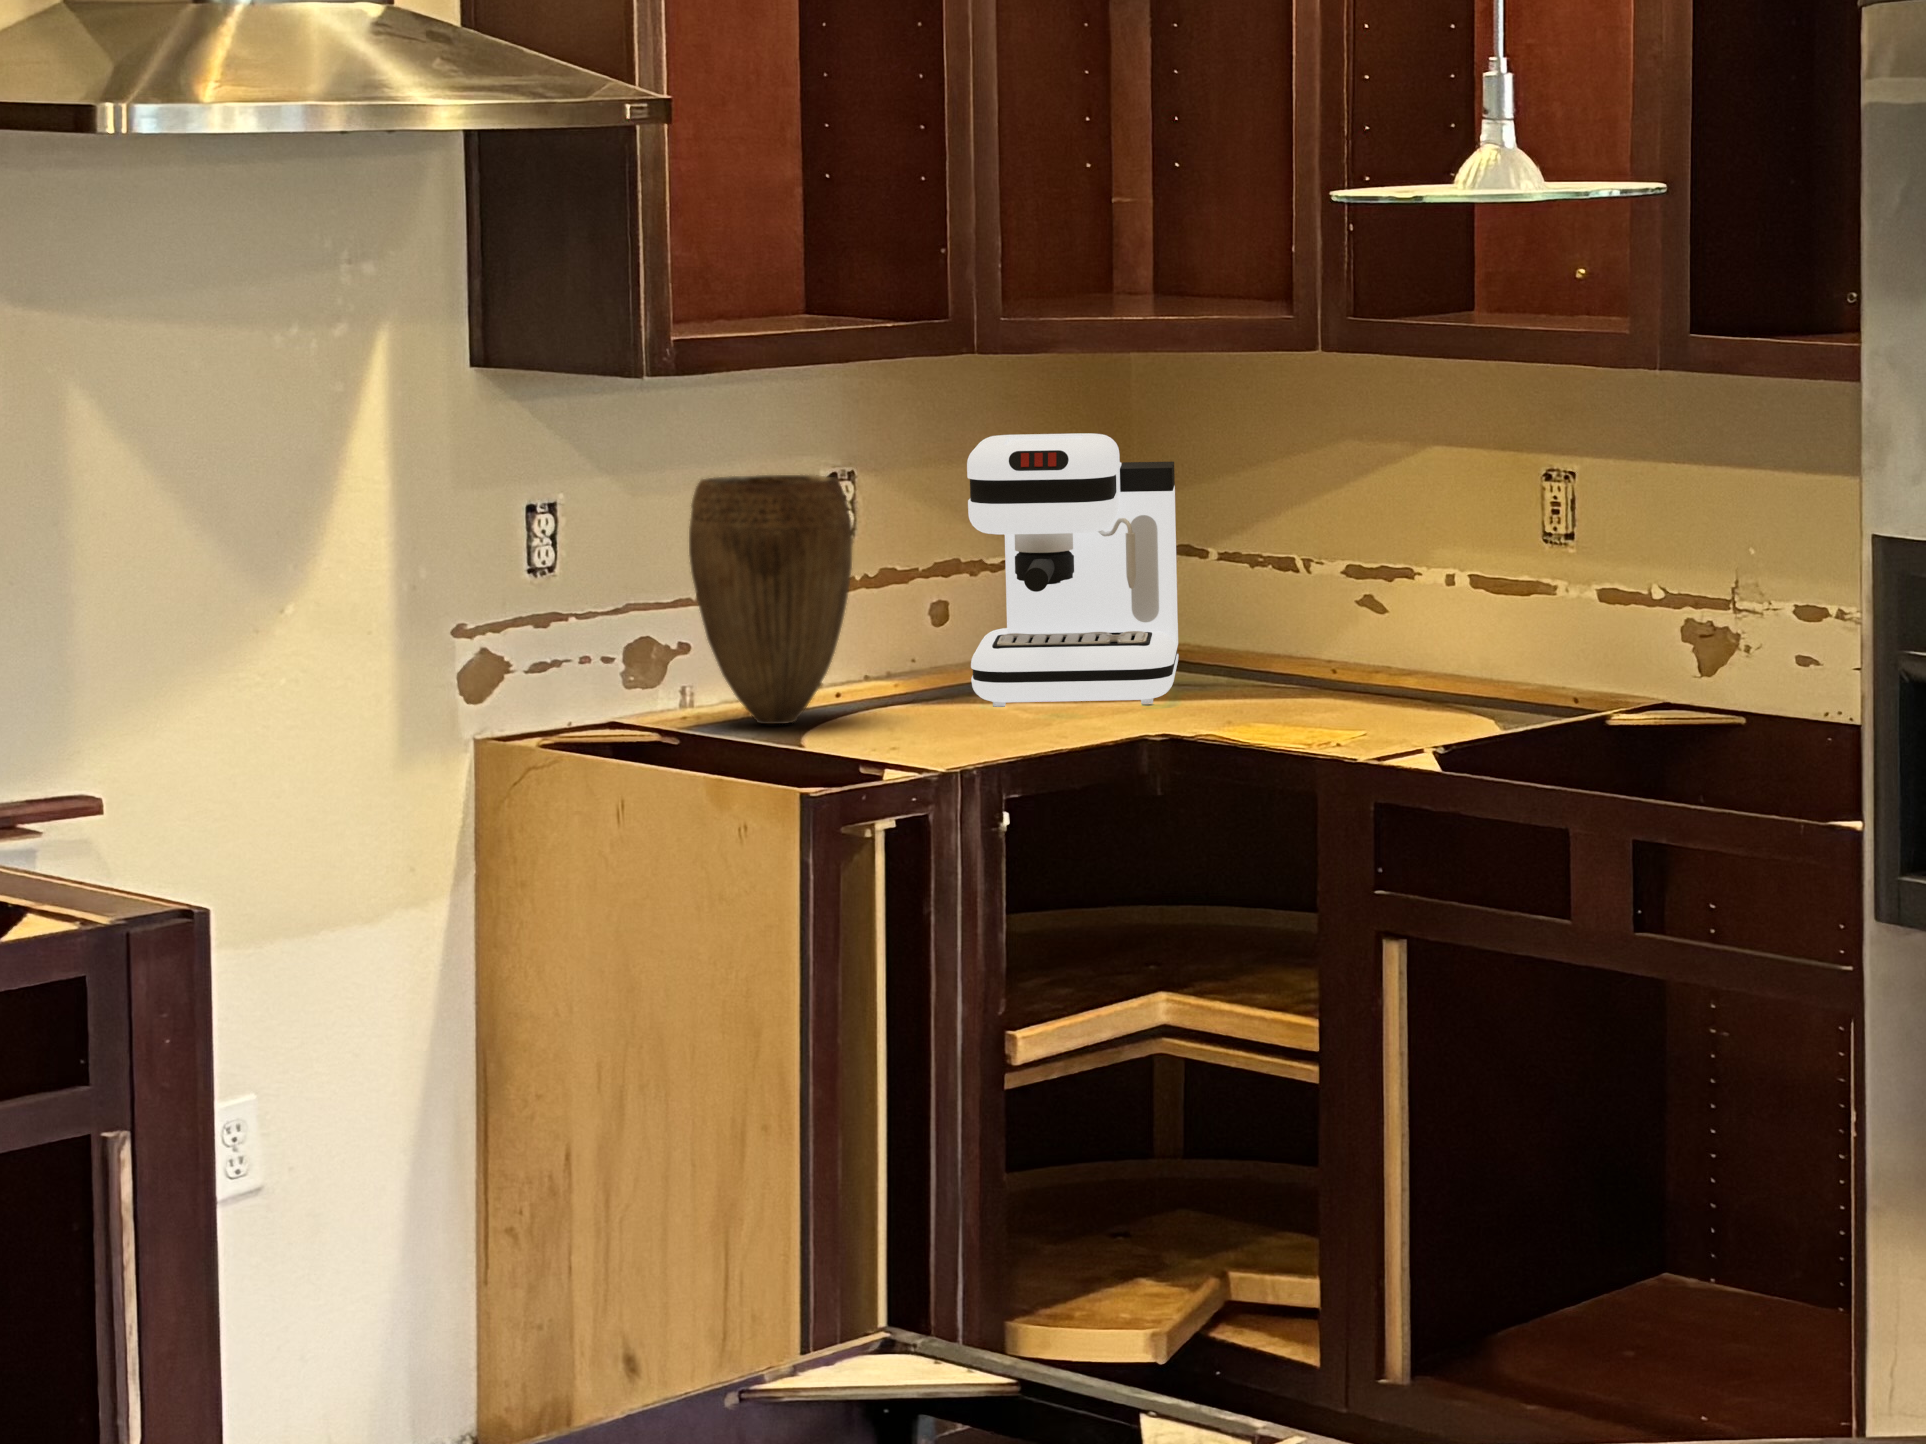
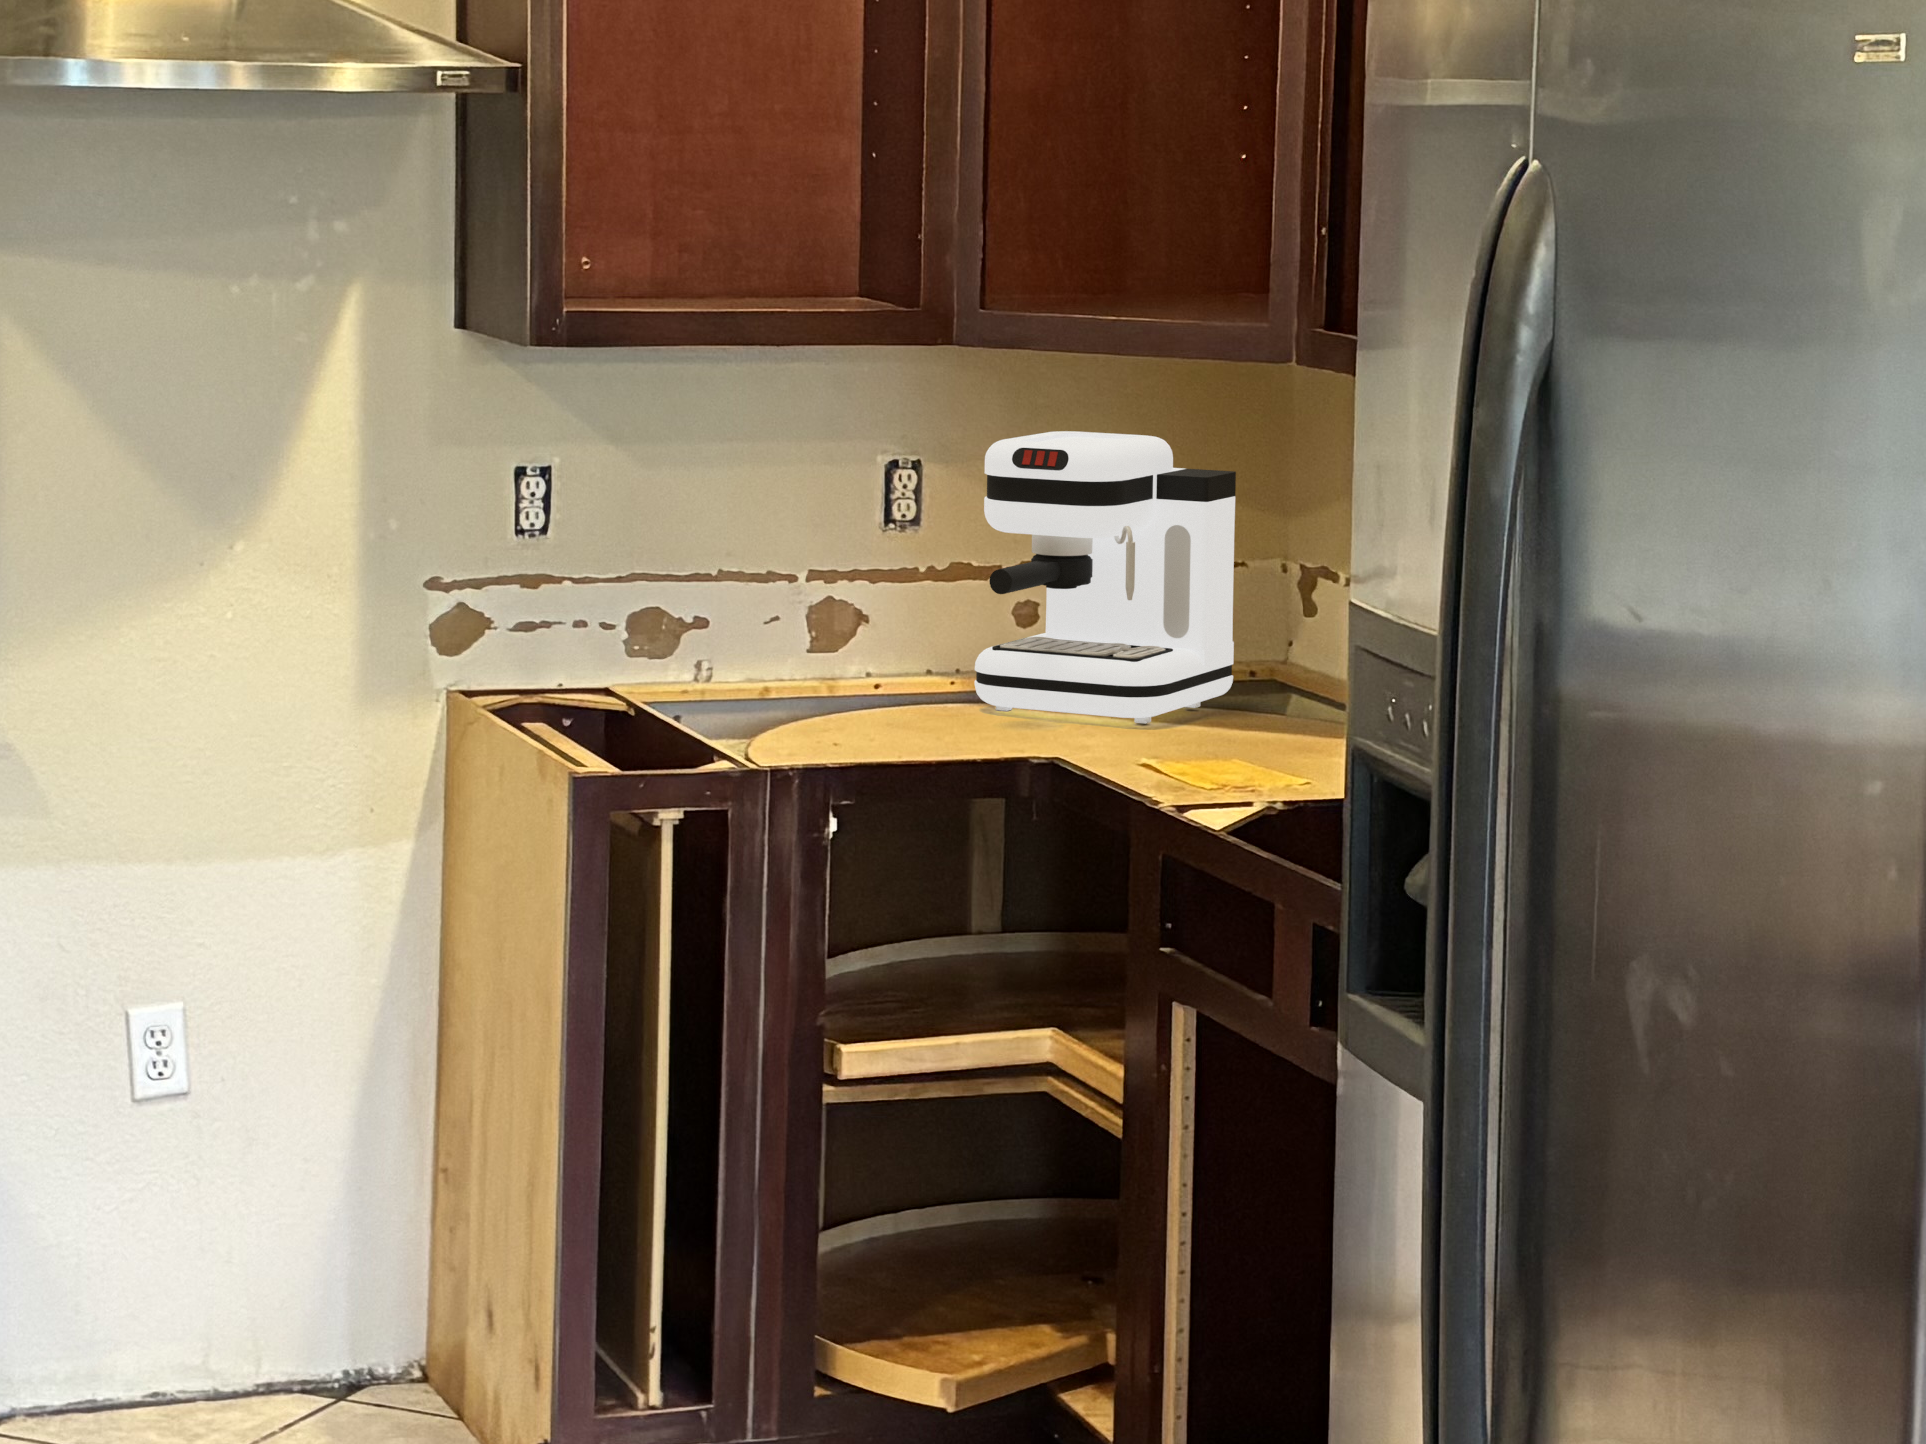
vase: present [689,475,852,724] -> none [677,453,839,705]

